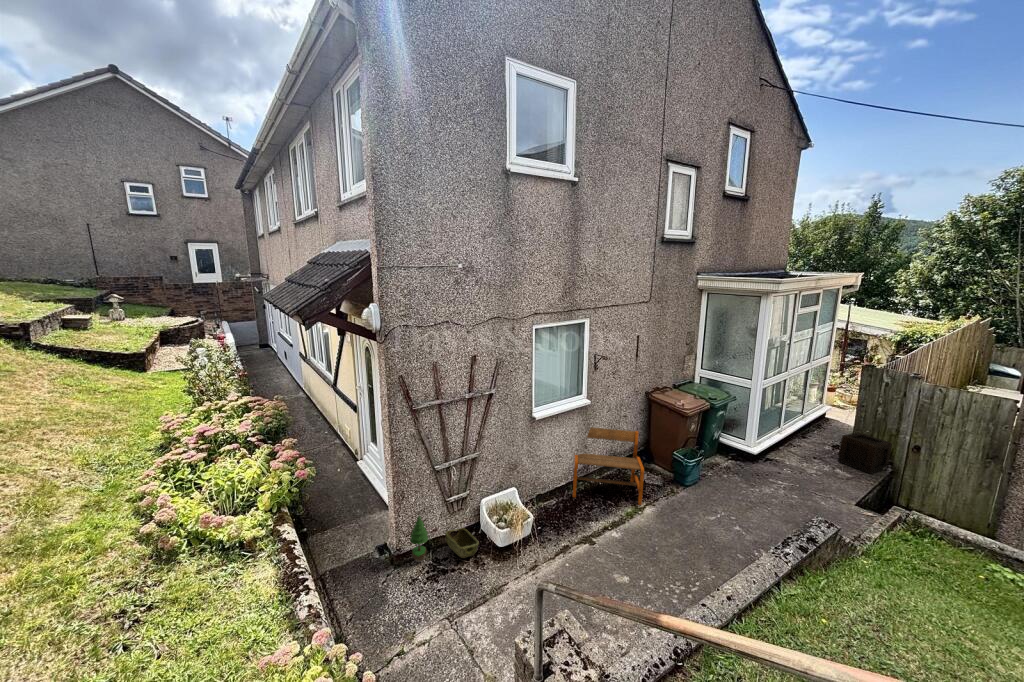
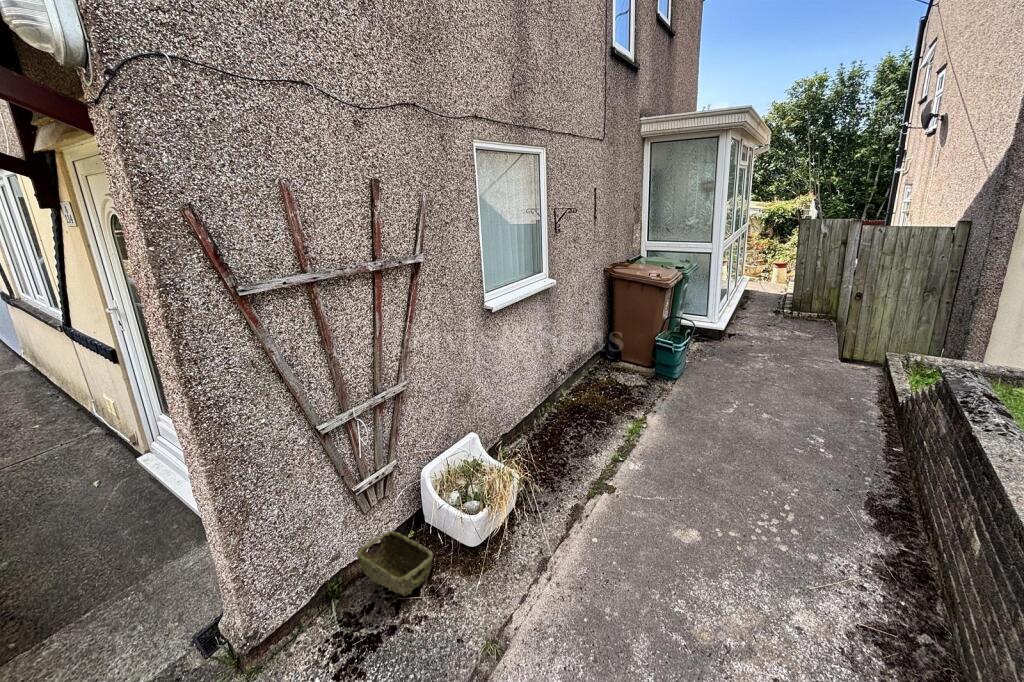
bench: present [573,427,644,505] -> none [532,317,640,427]
wooden crate: present [838,433,892,474] -> none [787,292,837,332]
potted tree: present [410,516,428,562] -> none [275,545,323,641]

